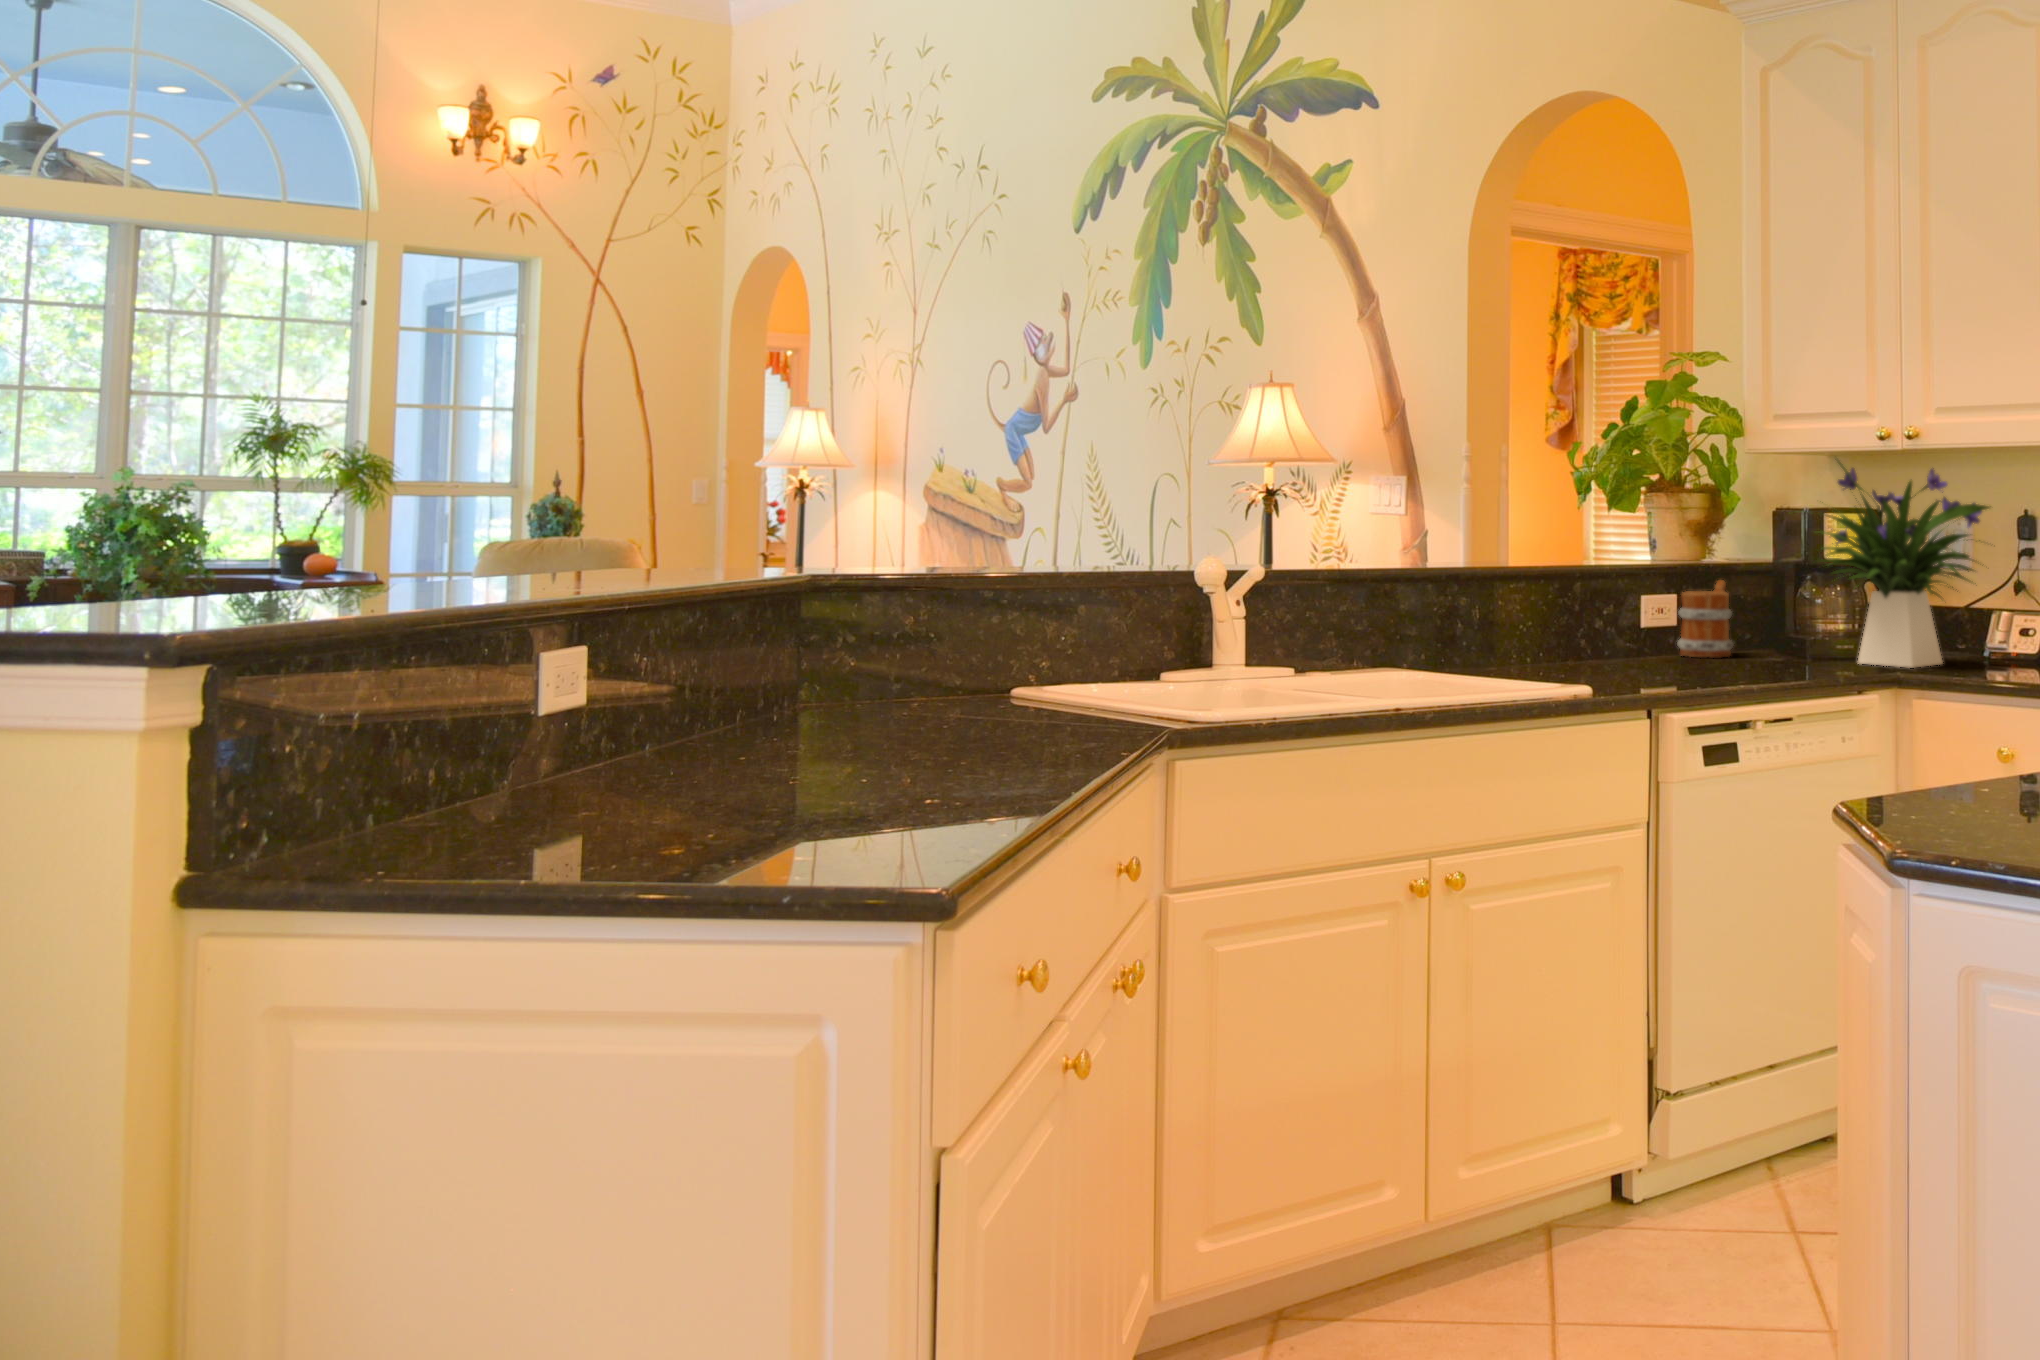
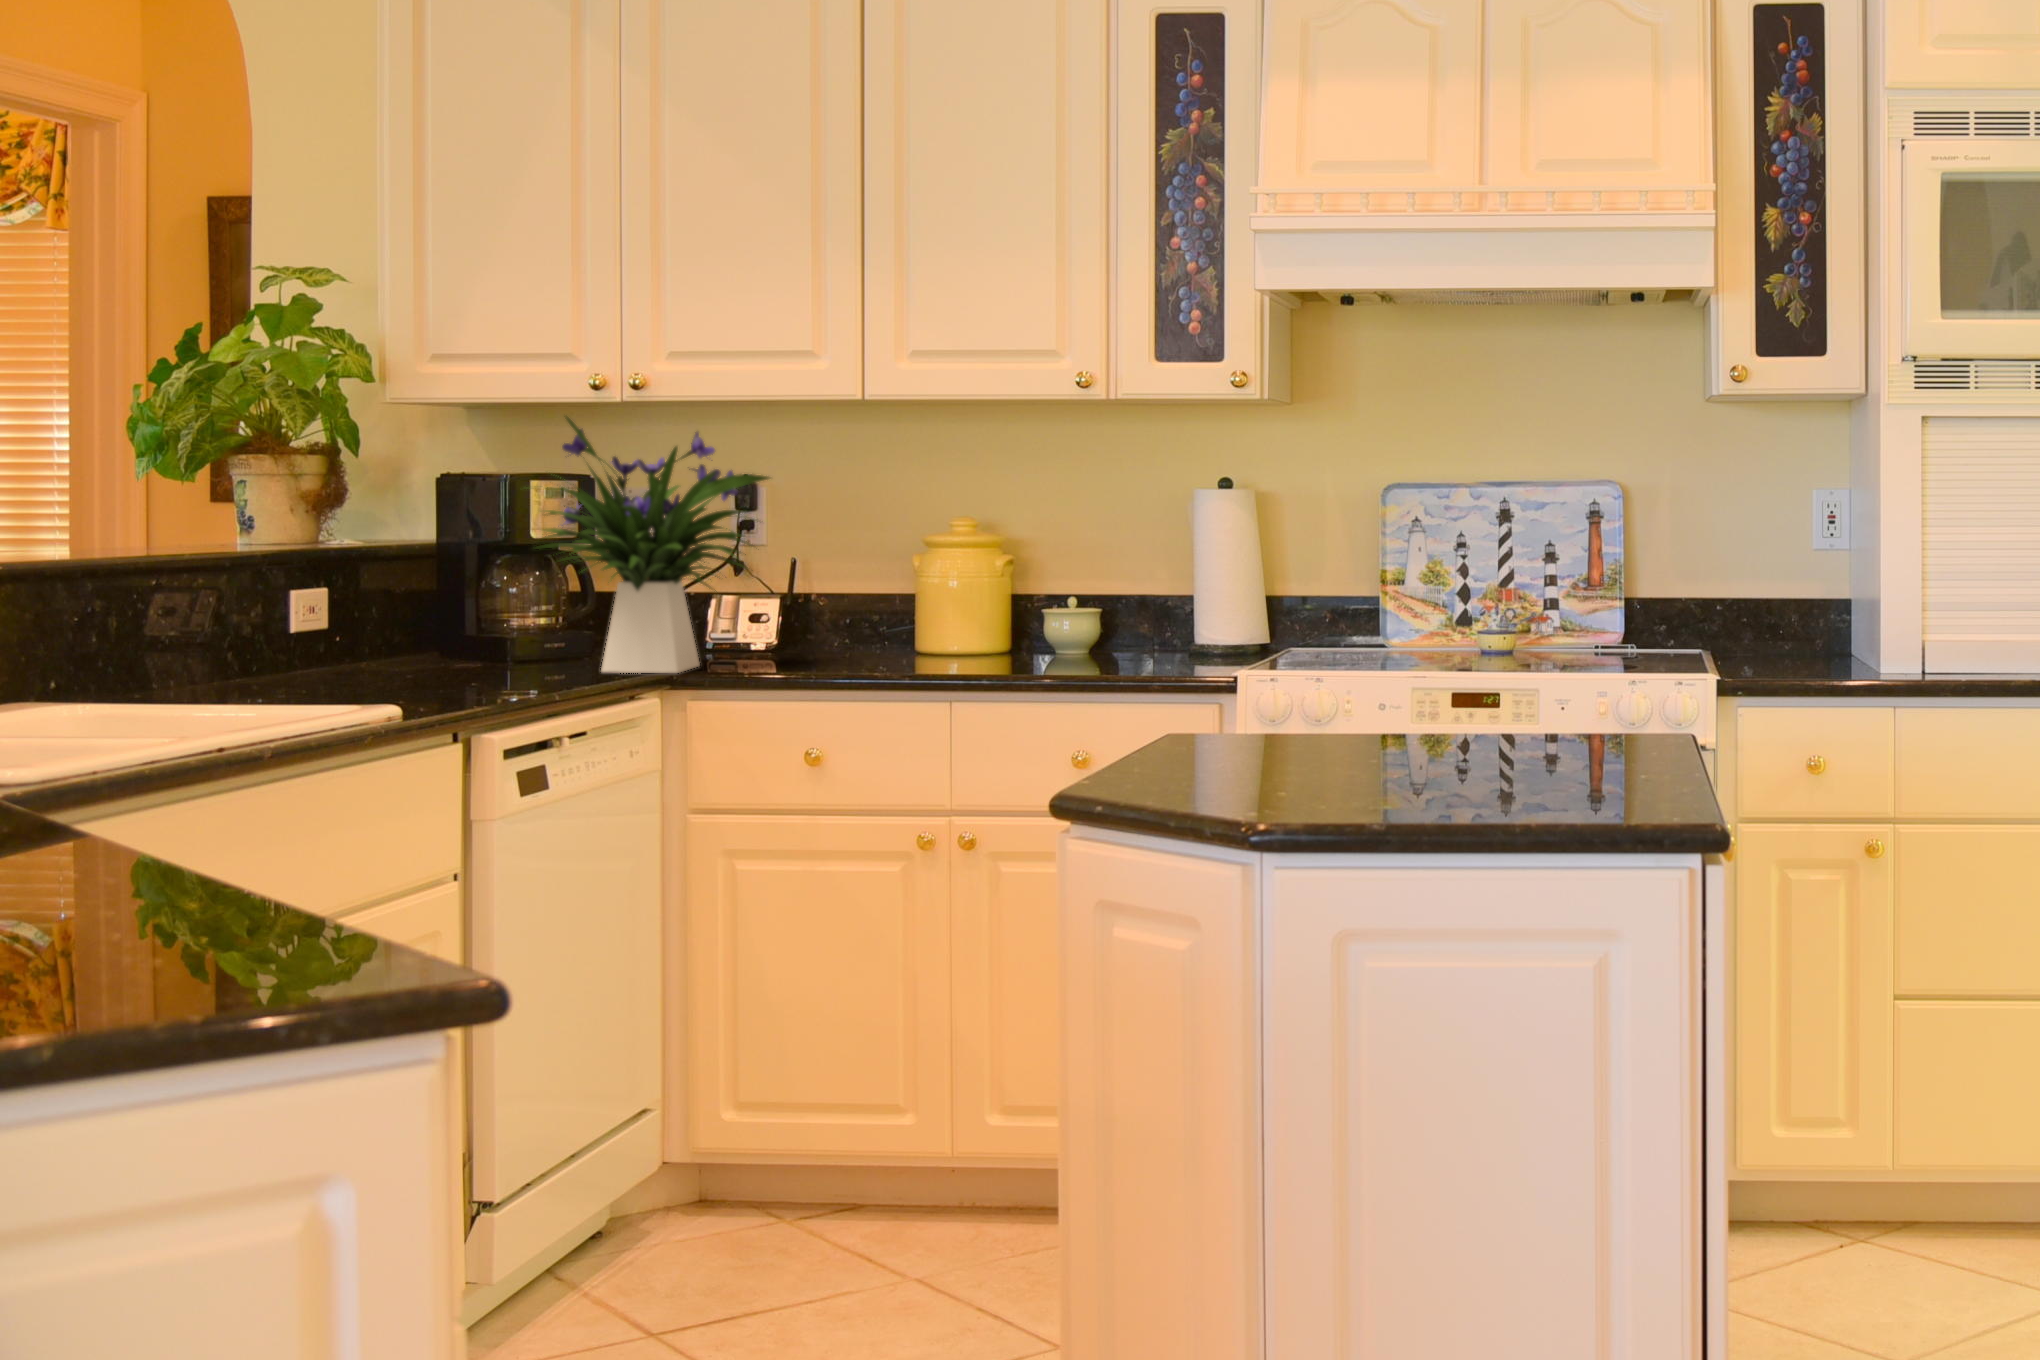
mug: present [1677,580,1733,658] -> none [339,575,415,678]

